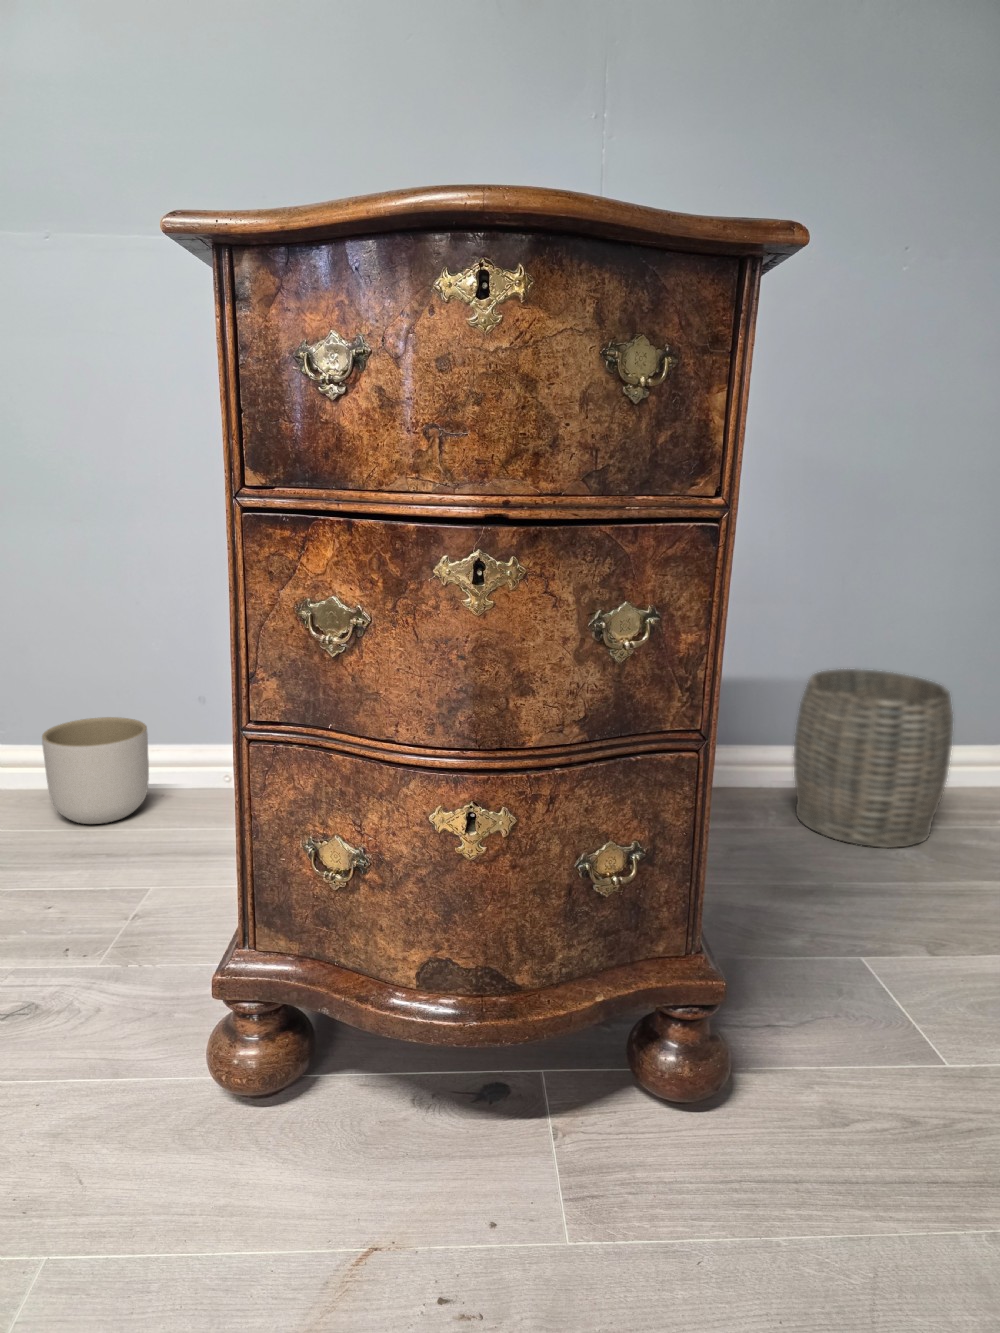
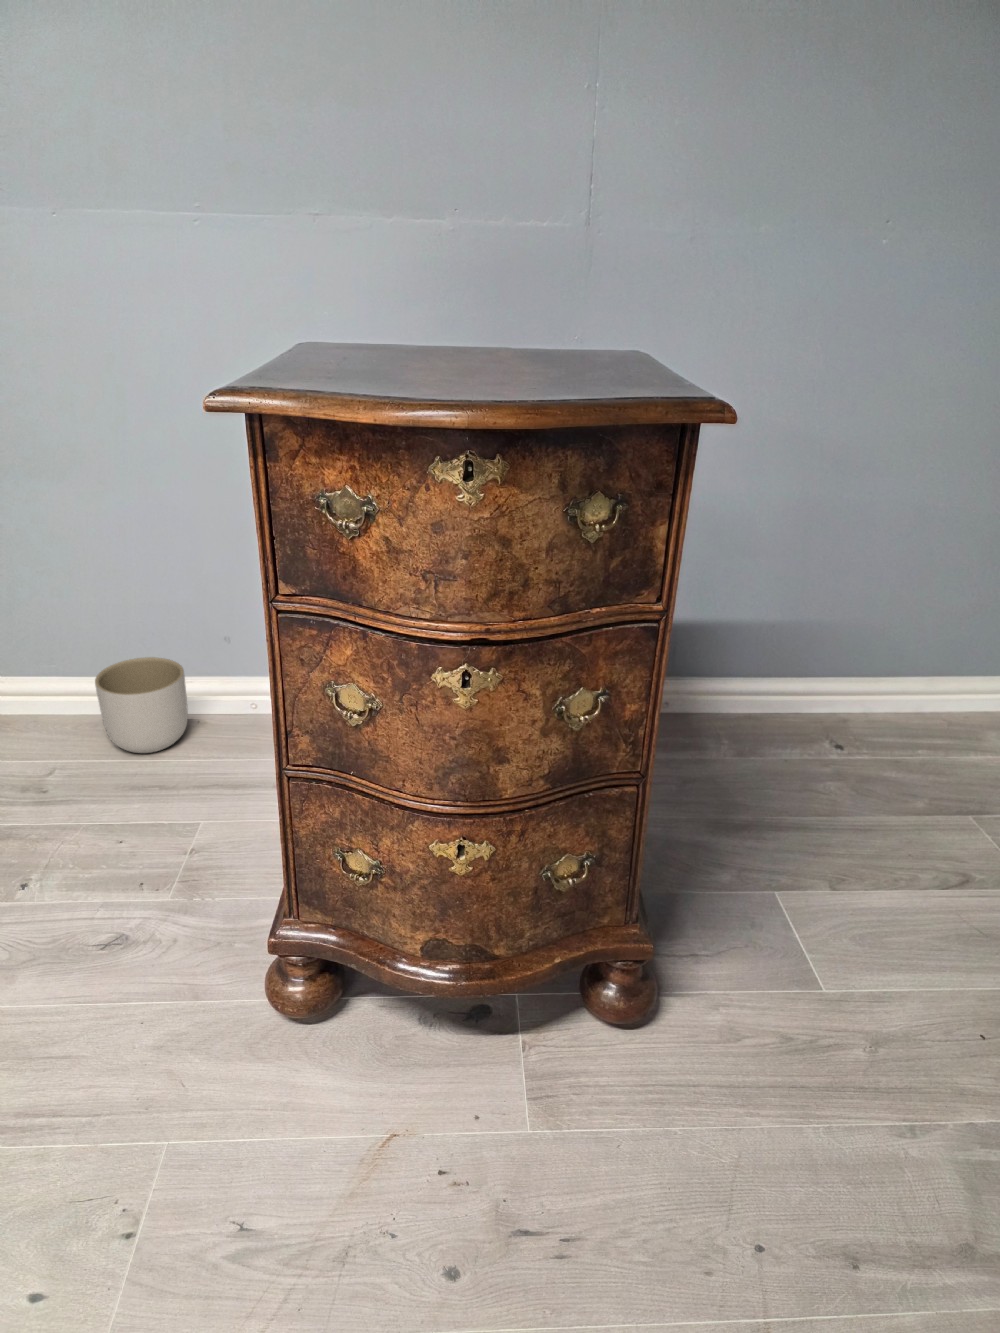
woven basket: present [793,669,953,848] -> none [743,616,882,778]

